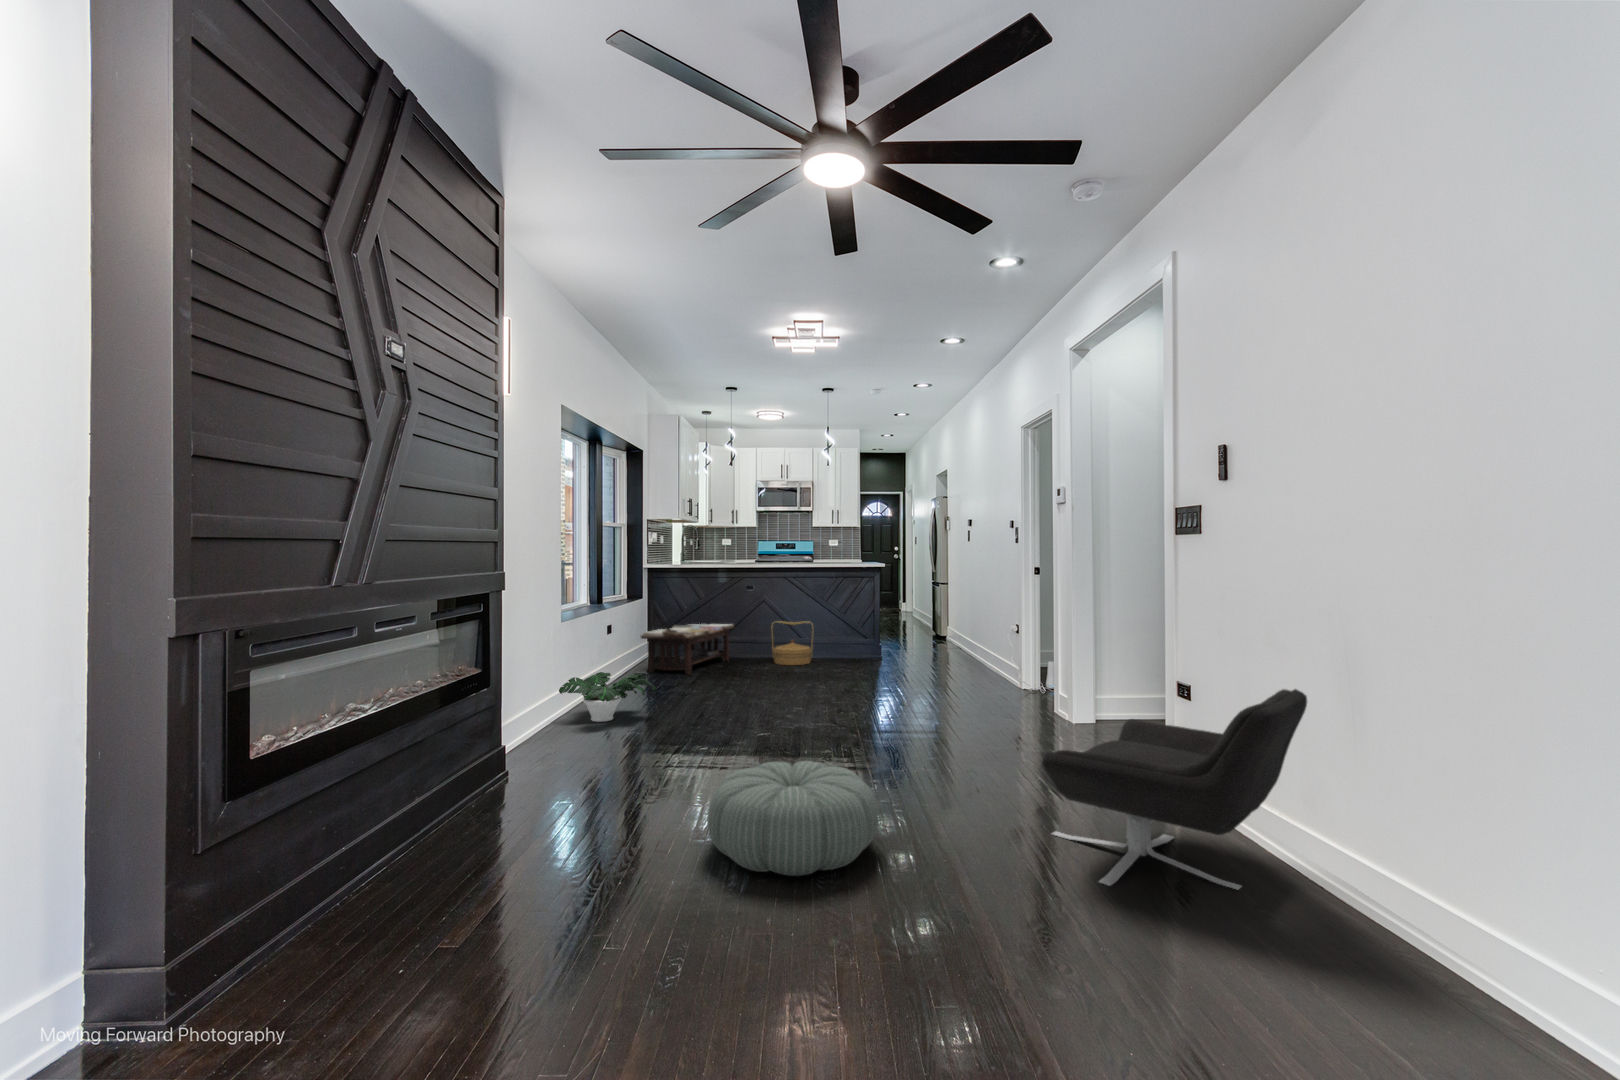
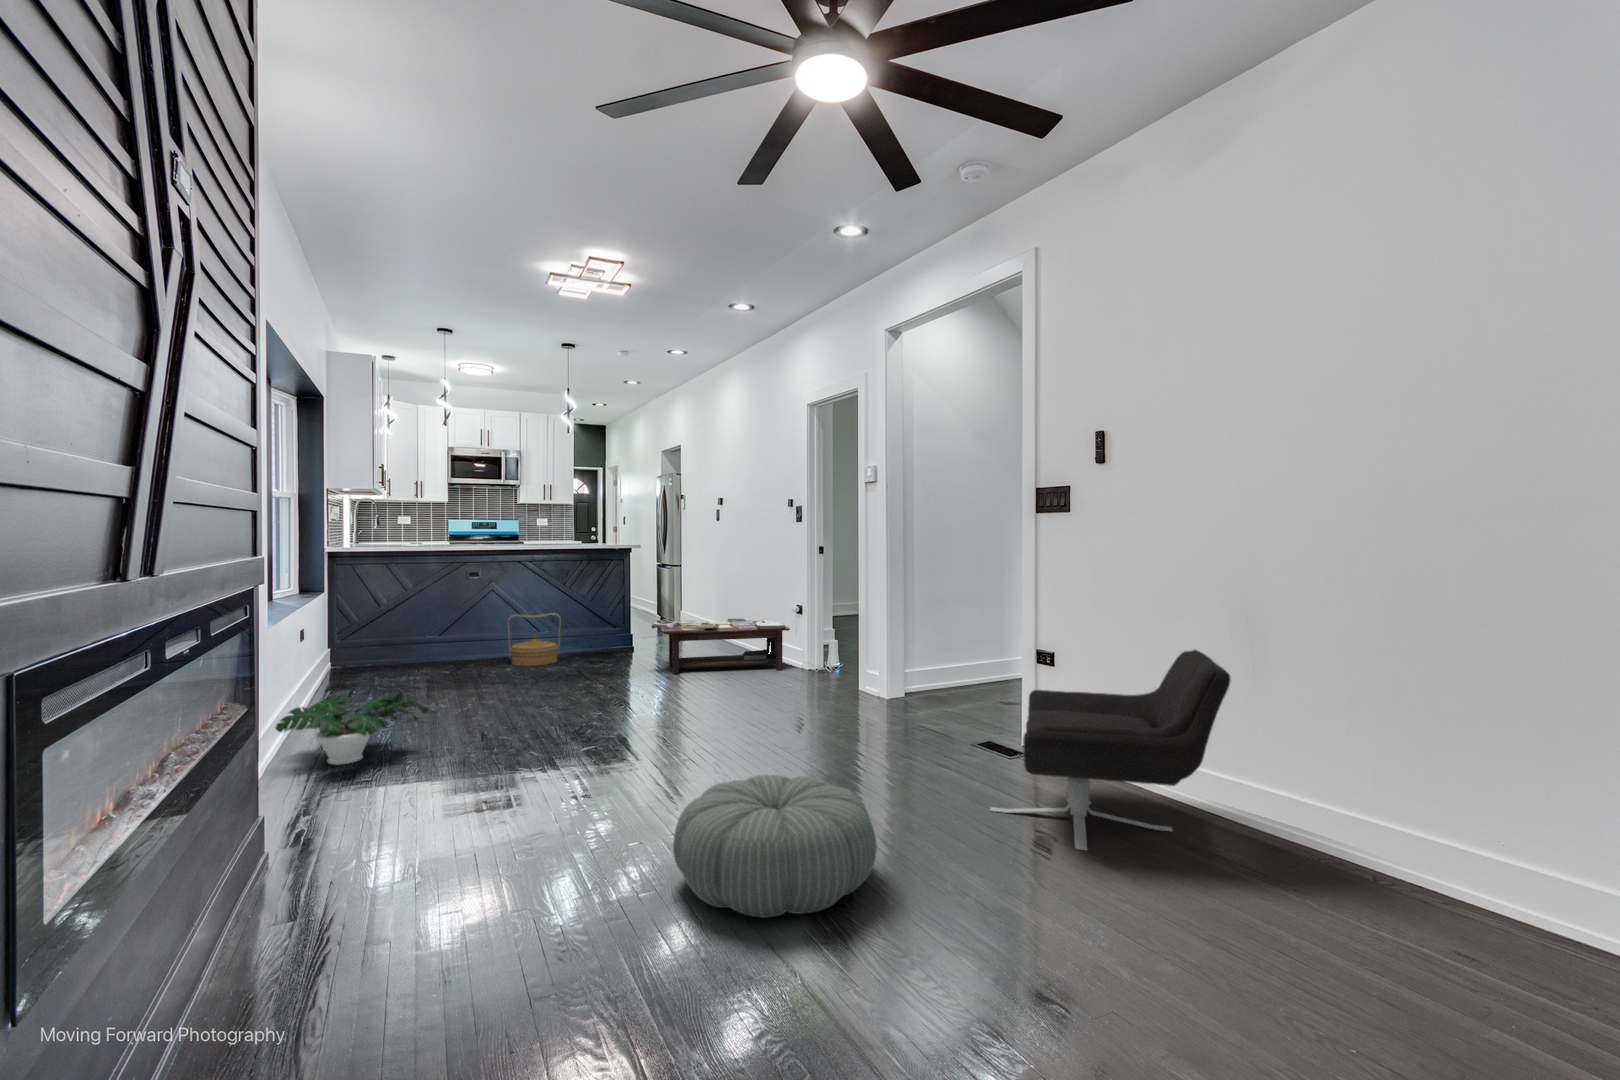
coffee table: present [641,624,734,674] -> present [651,618,790,675]

